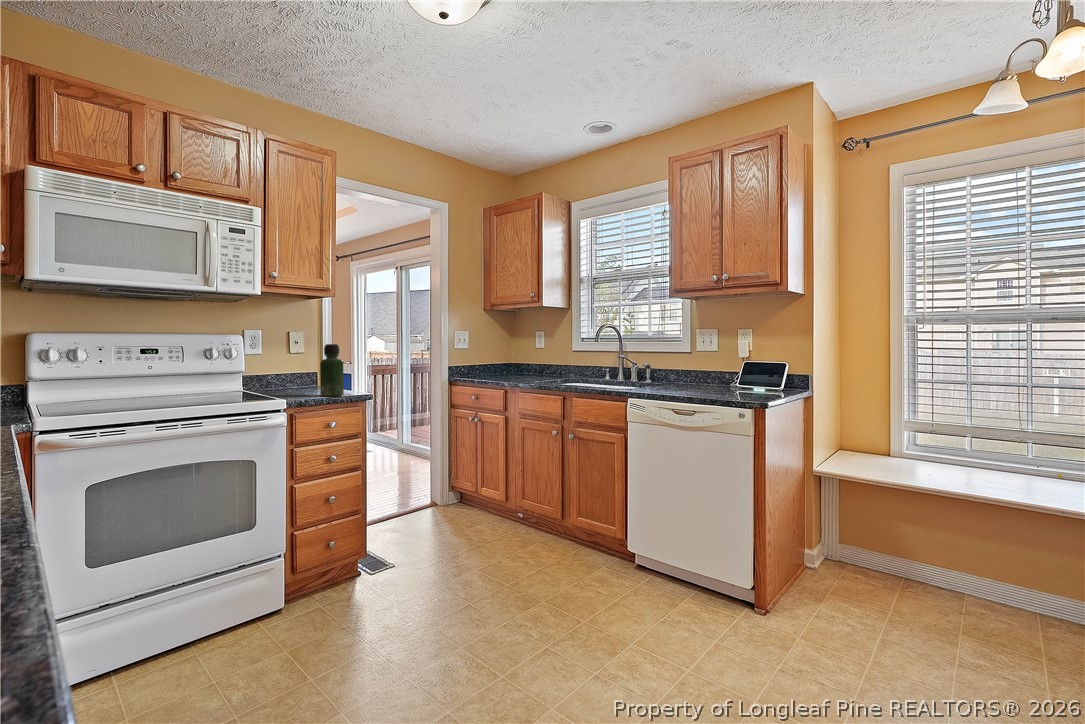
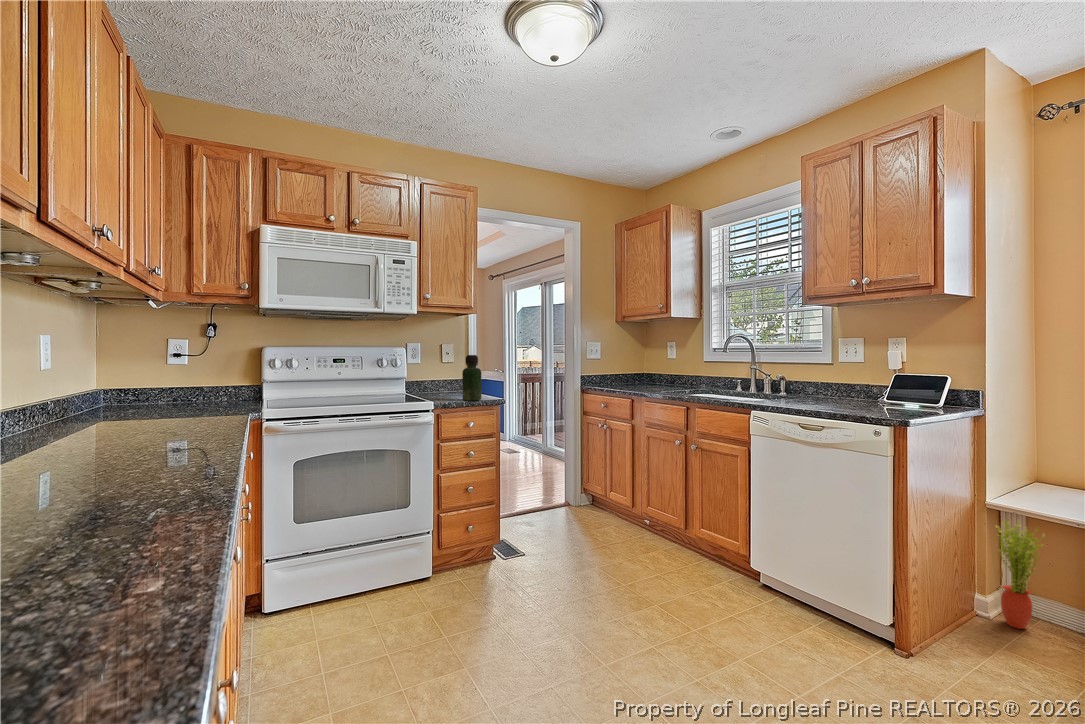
potted plant: none [821,484,857,576] -> present [996,519,1045,629]

